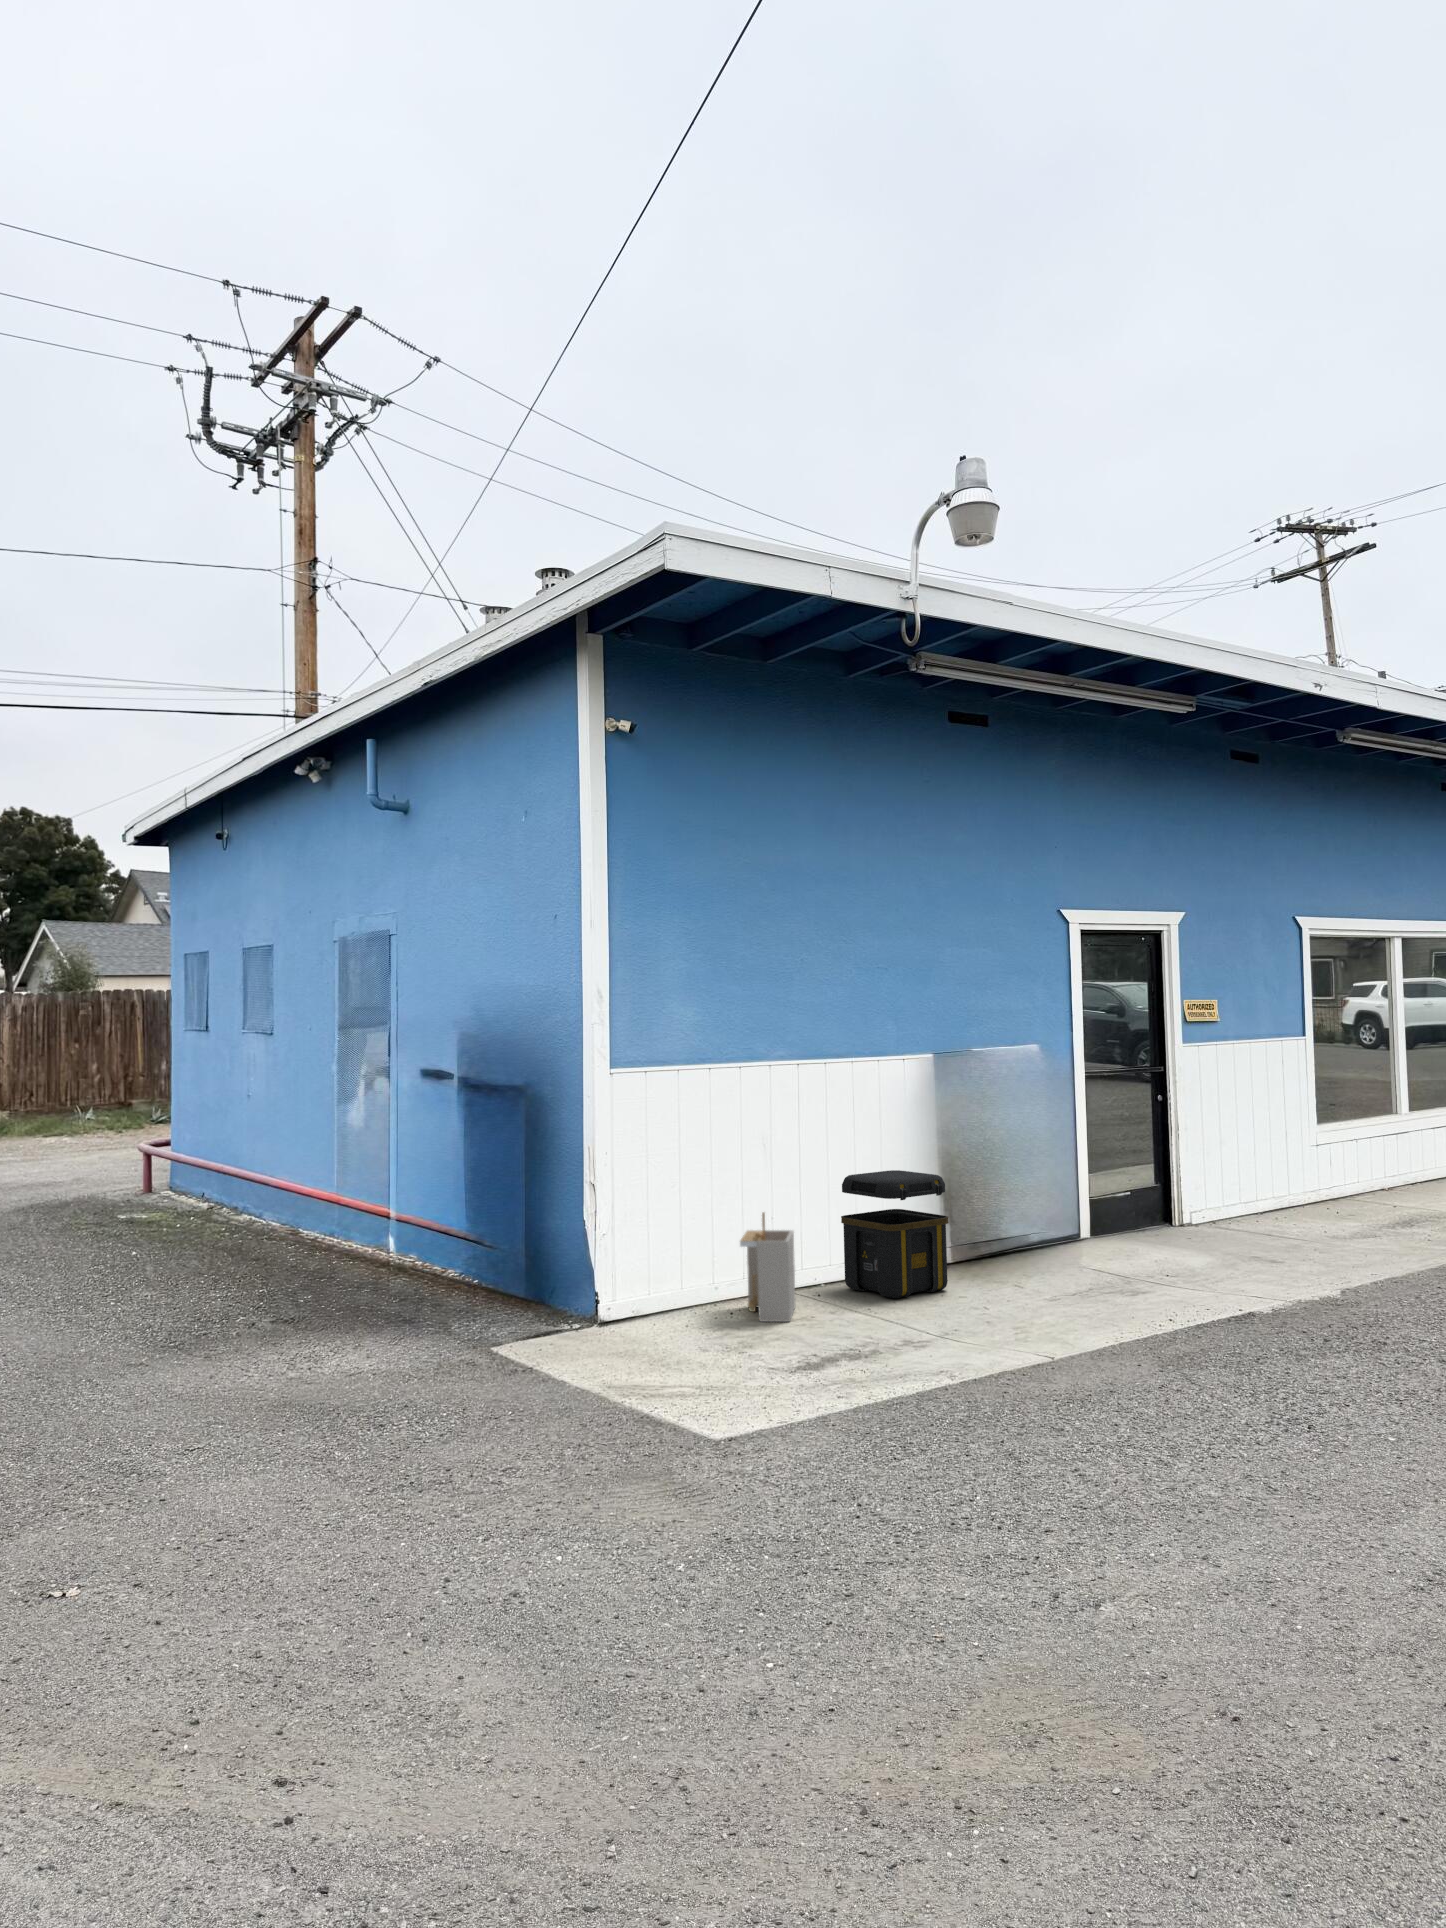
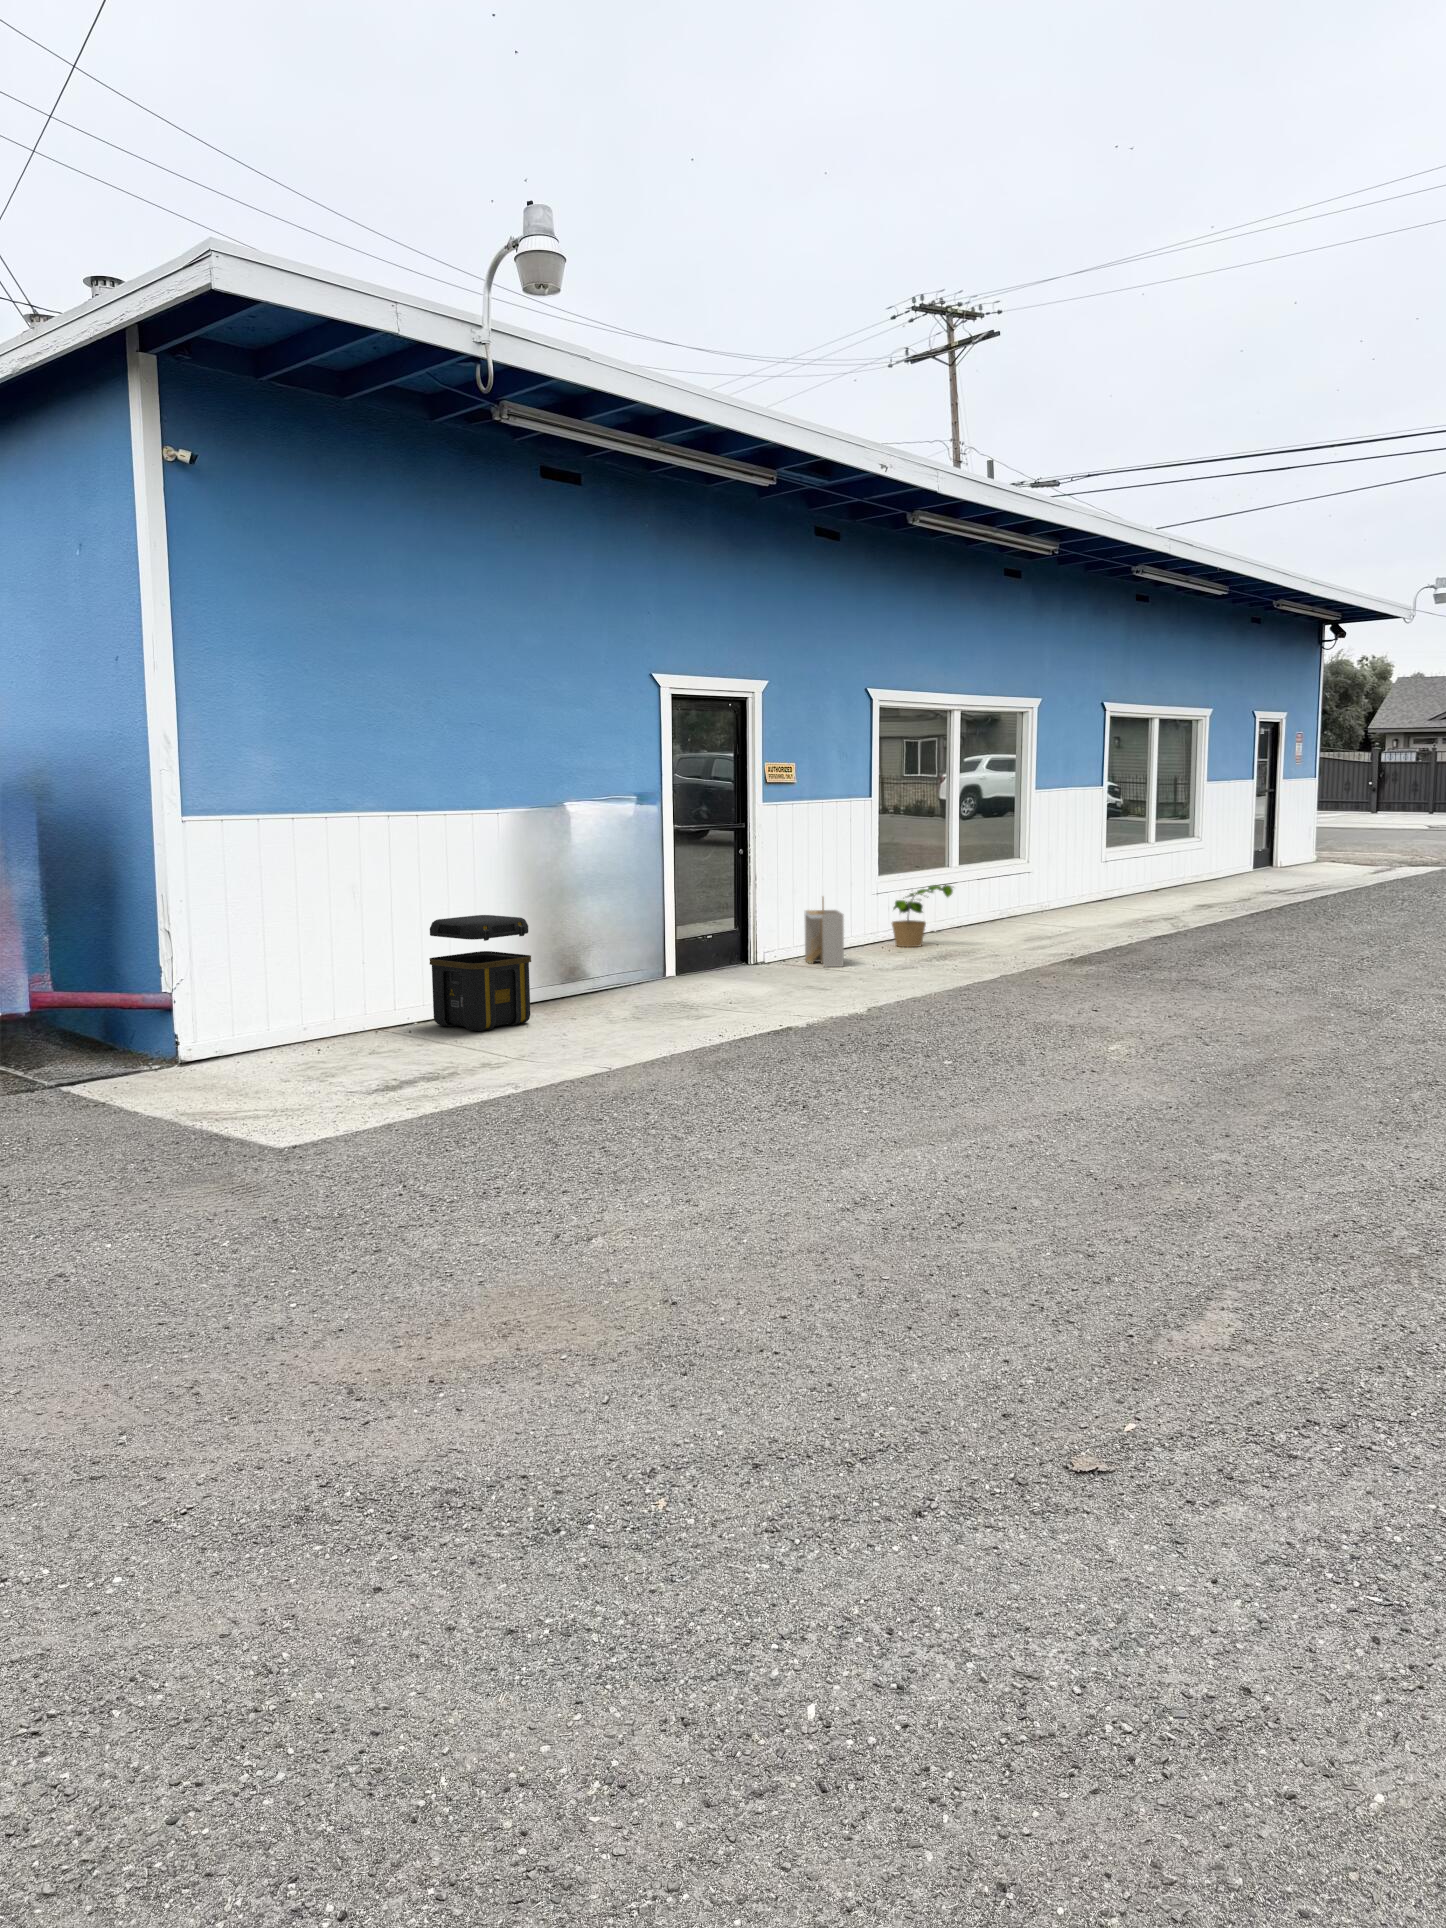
potted plant: none [1331,1137,1409,1208] -> present [892,885,953,947]
storage bin: present [740,1212,796,1322] -> present [805,897,844,967]

